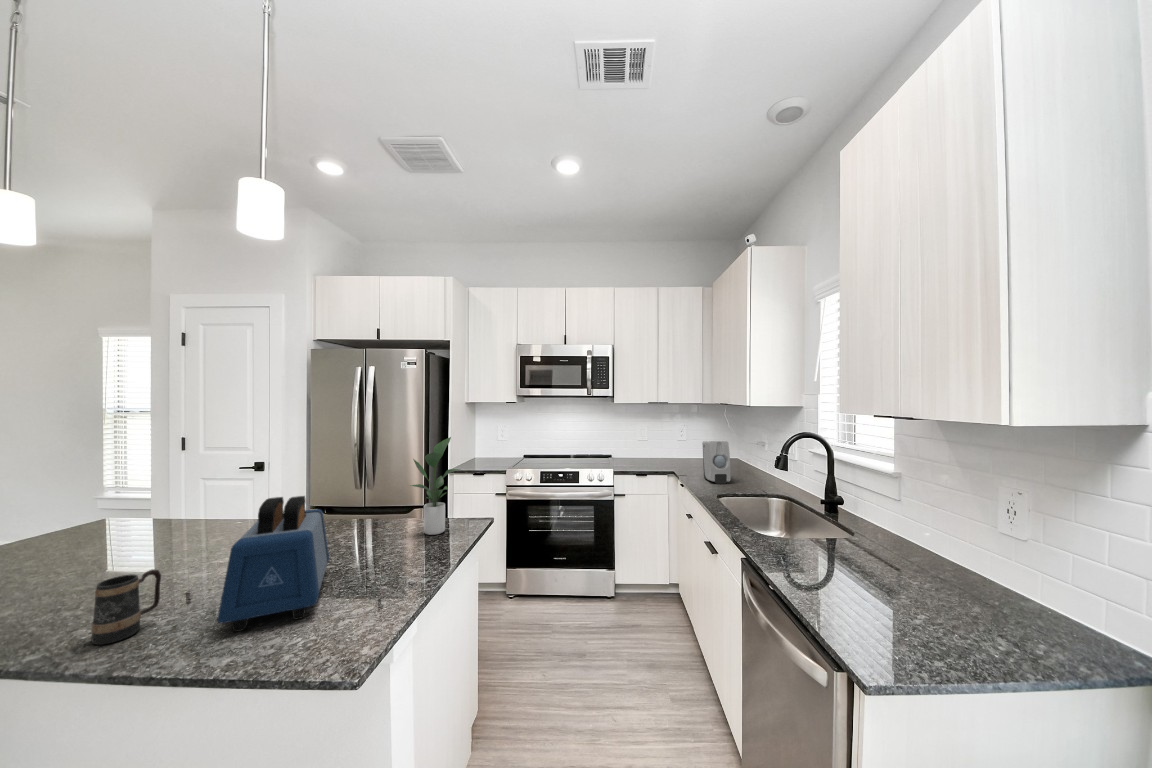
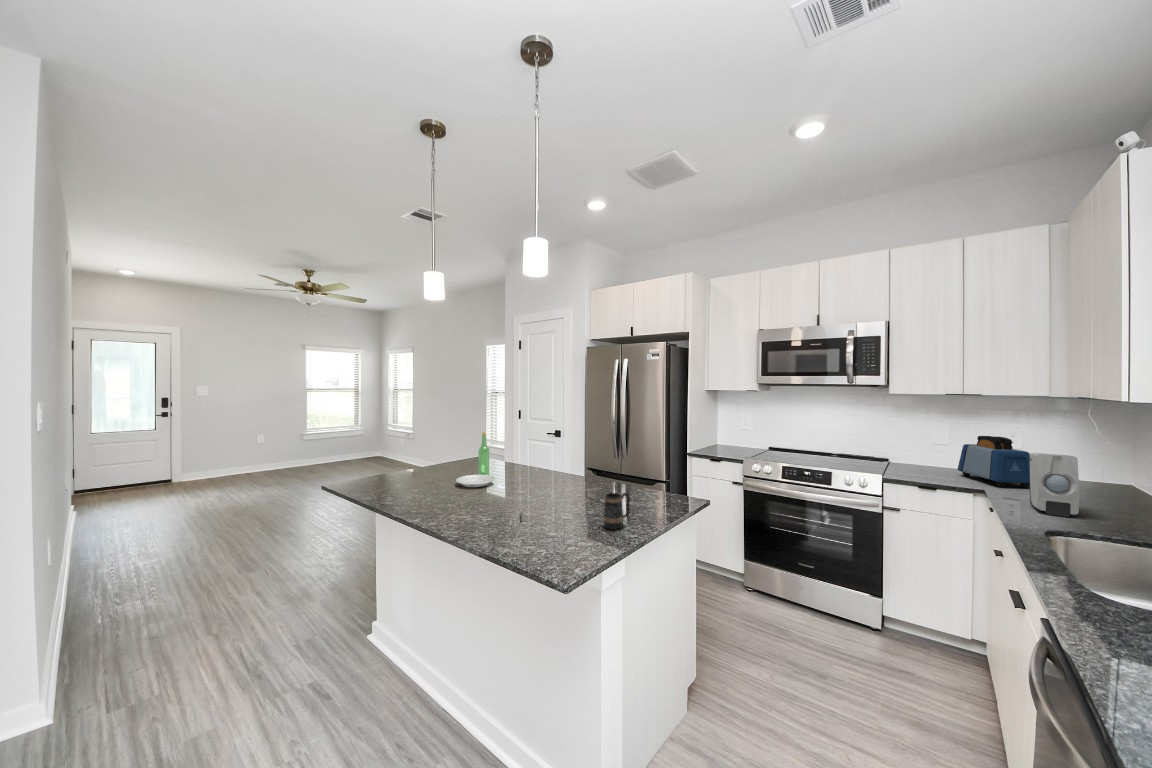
potted plant: present [410,437,460,535] -> none [632,423,678,506]
plate: none [87,471,177,564] -> present [456,432,495,487]
toaster: present [218,496,329,632] -> present [958,436,1030,488]
mug: present [91,569,161,645] -> present [604,493,630,530]

